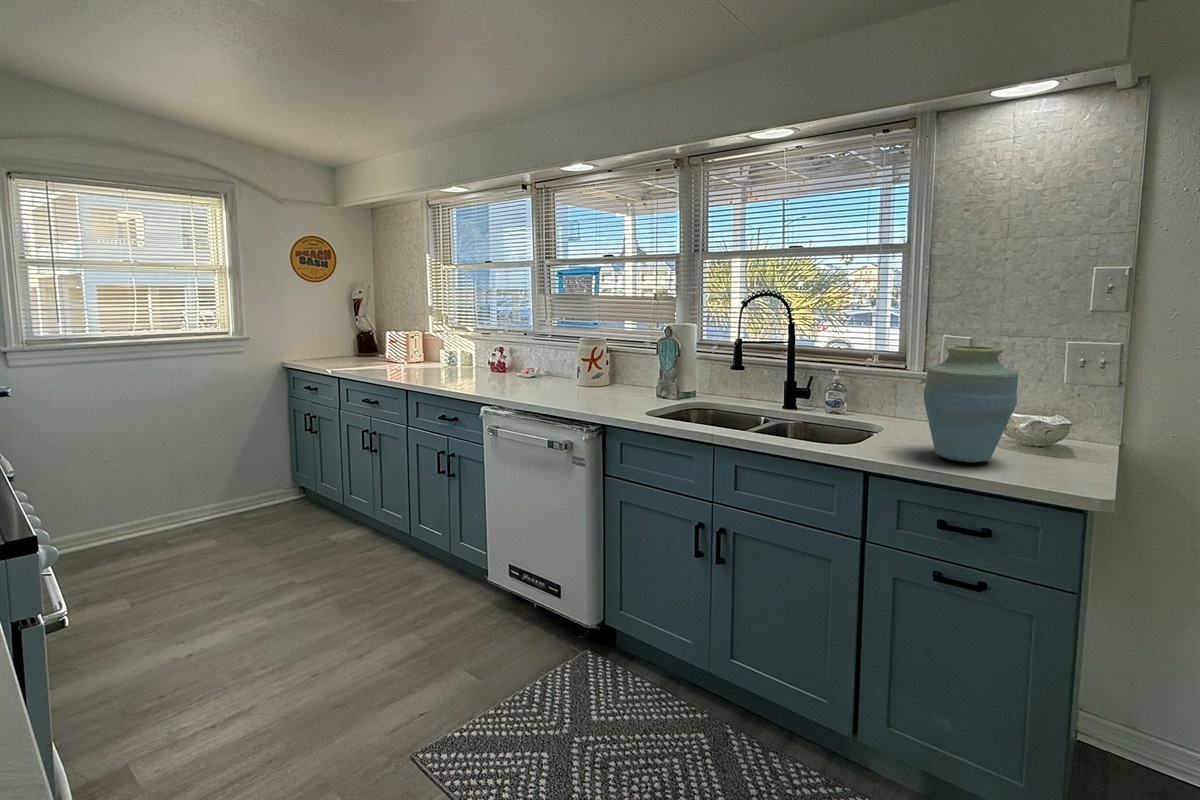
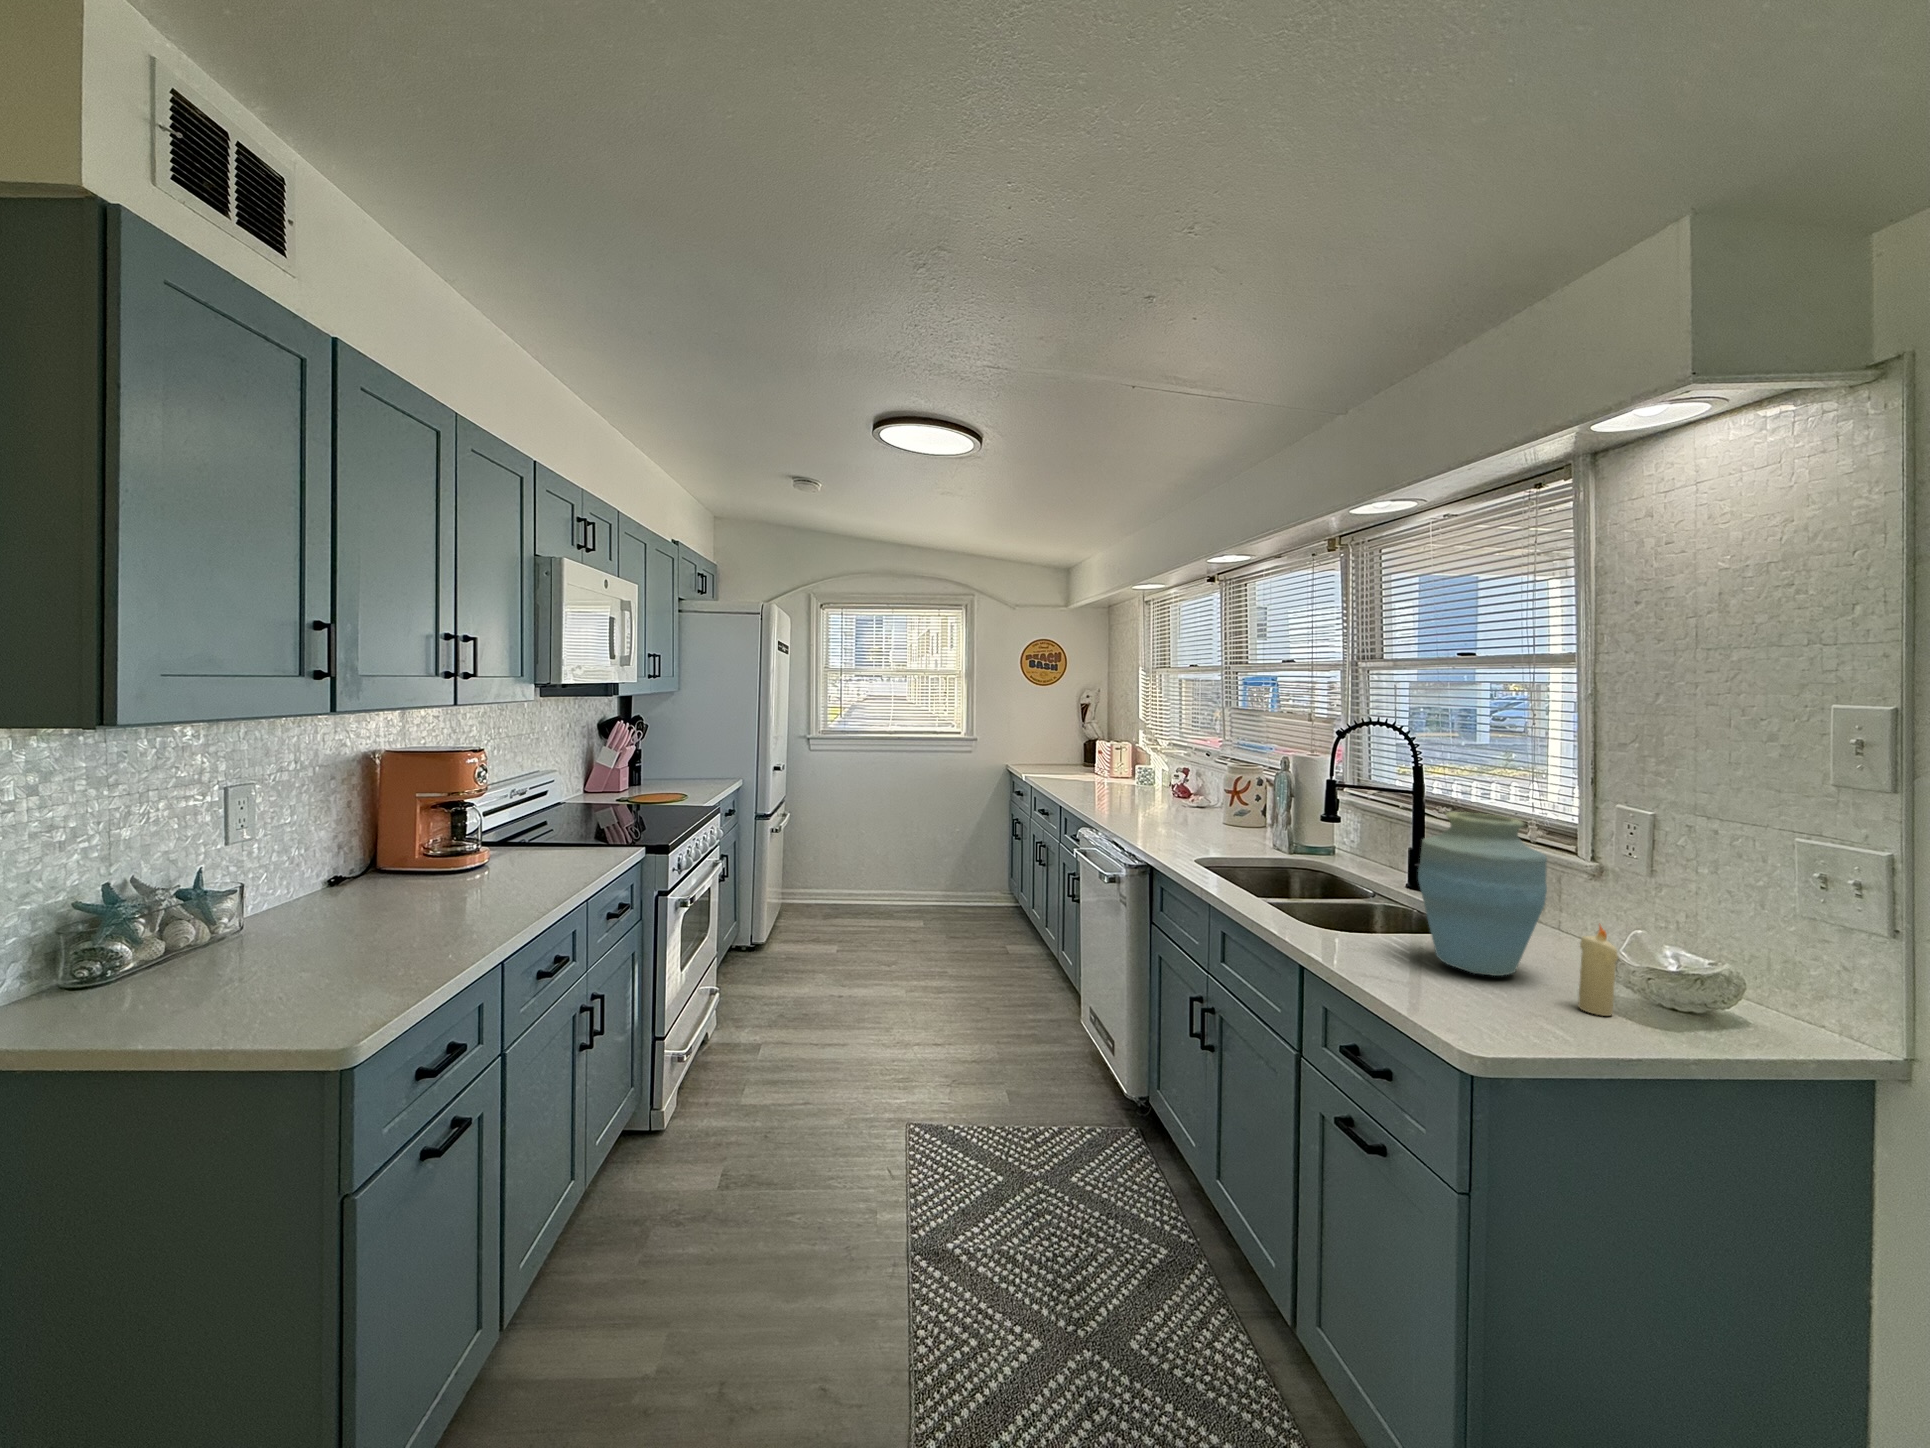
candle: none [1051,410,1080,472] -> present [1578,926,1618,1016]

